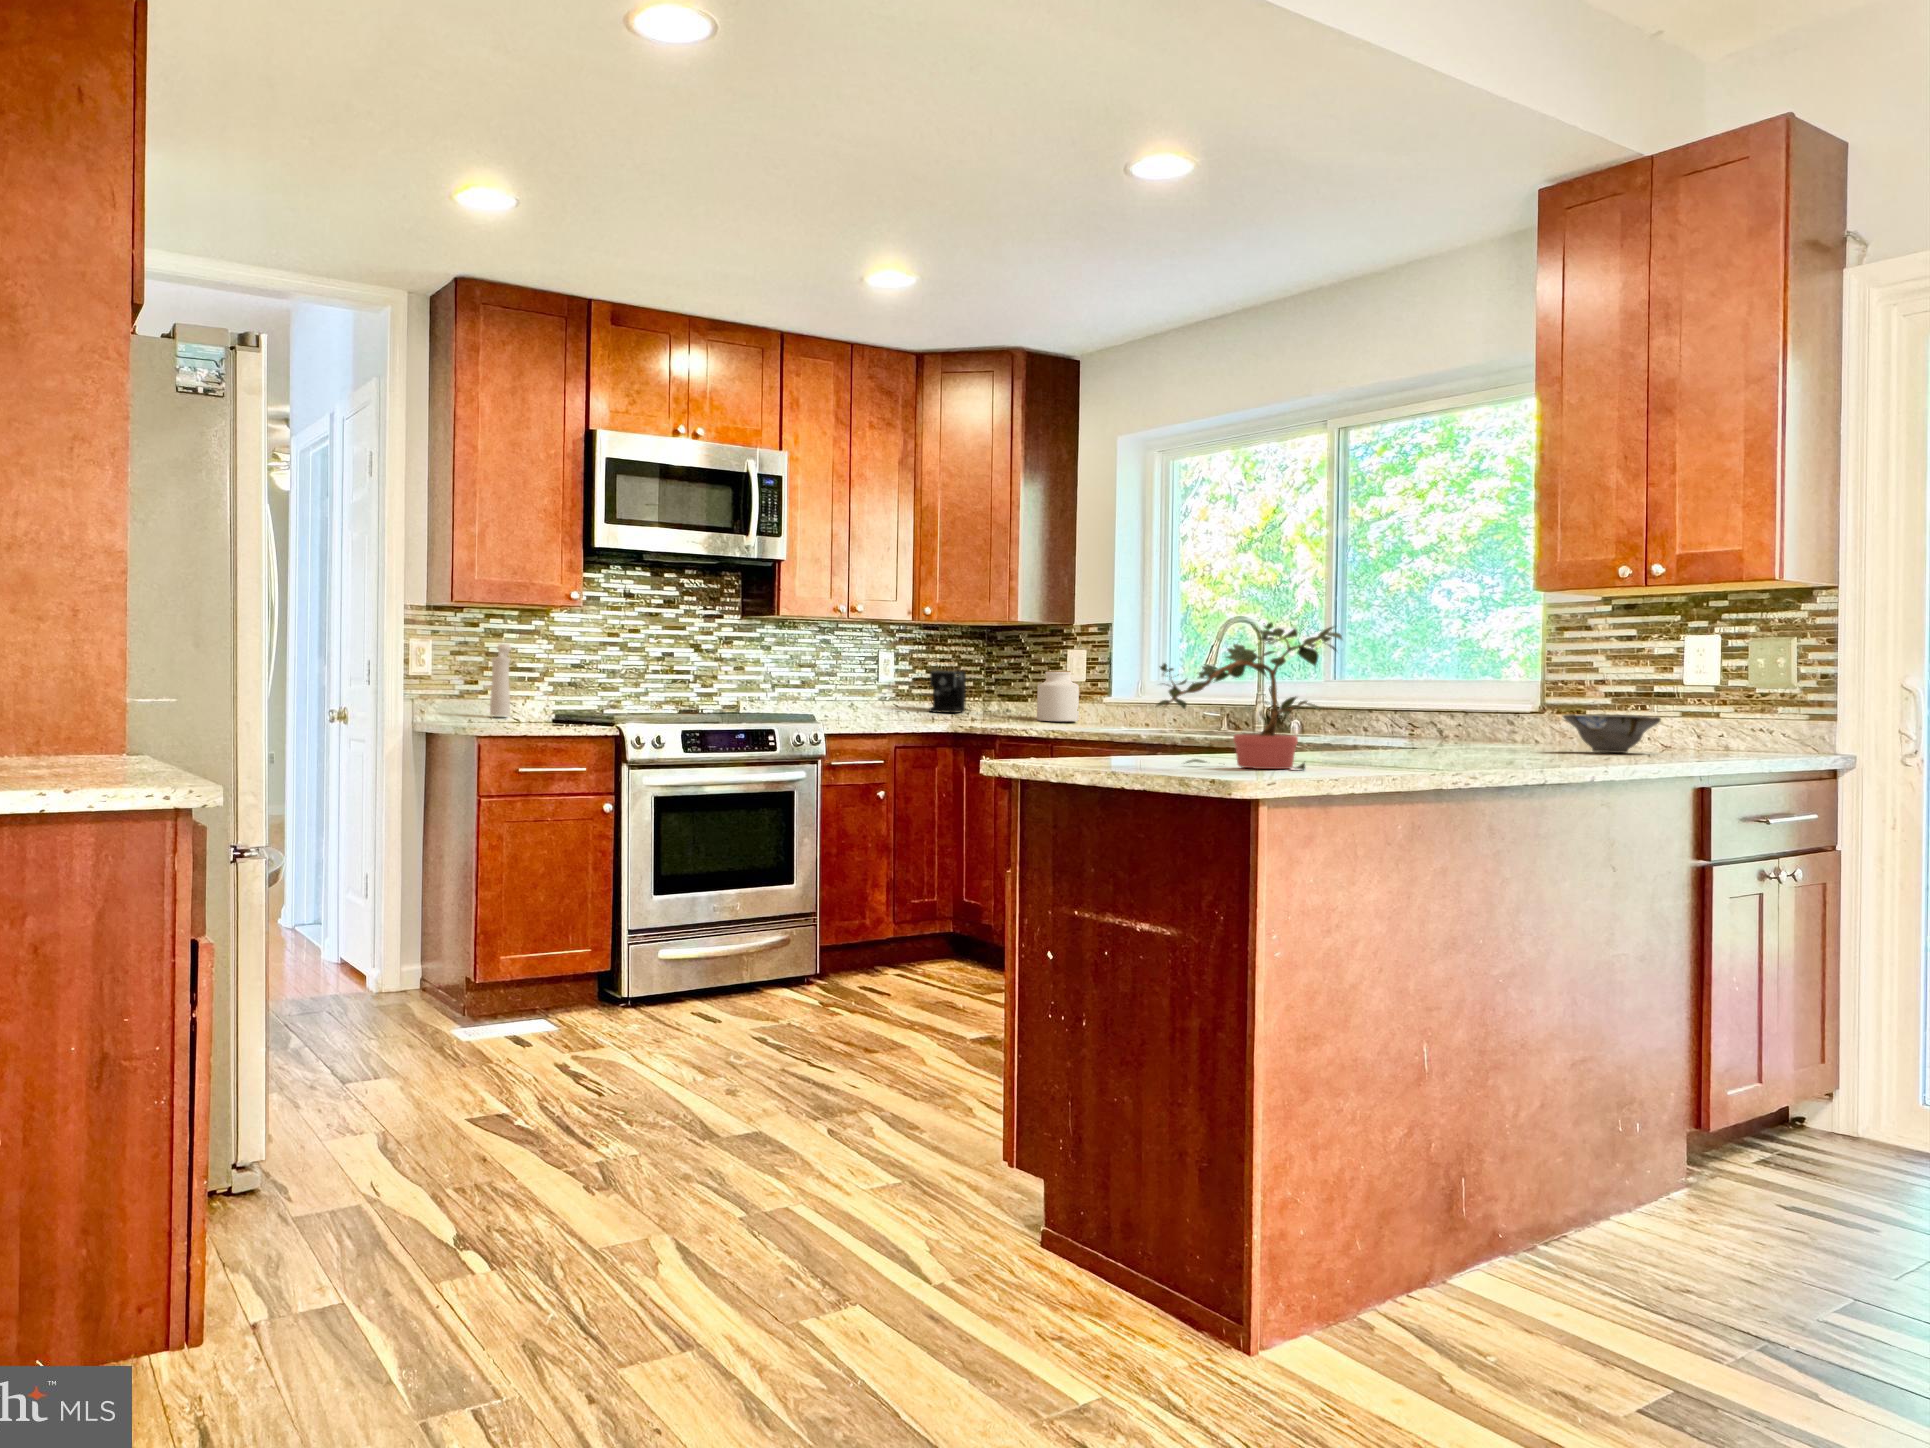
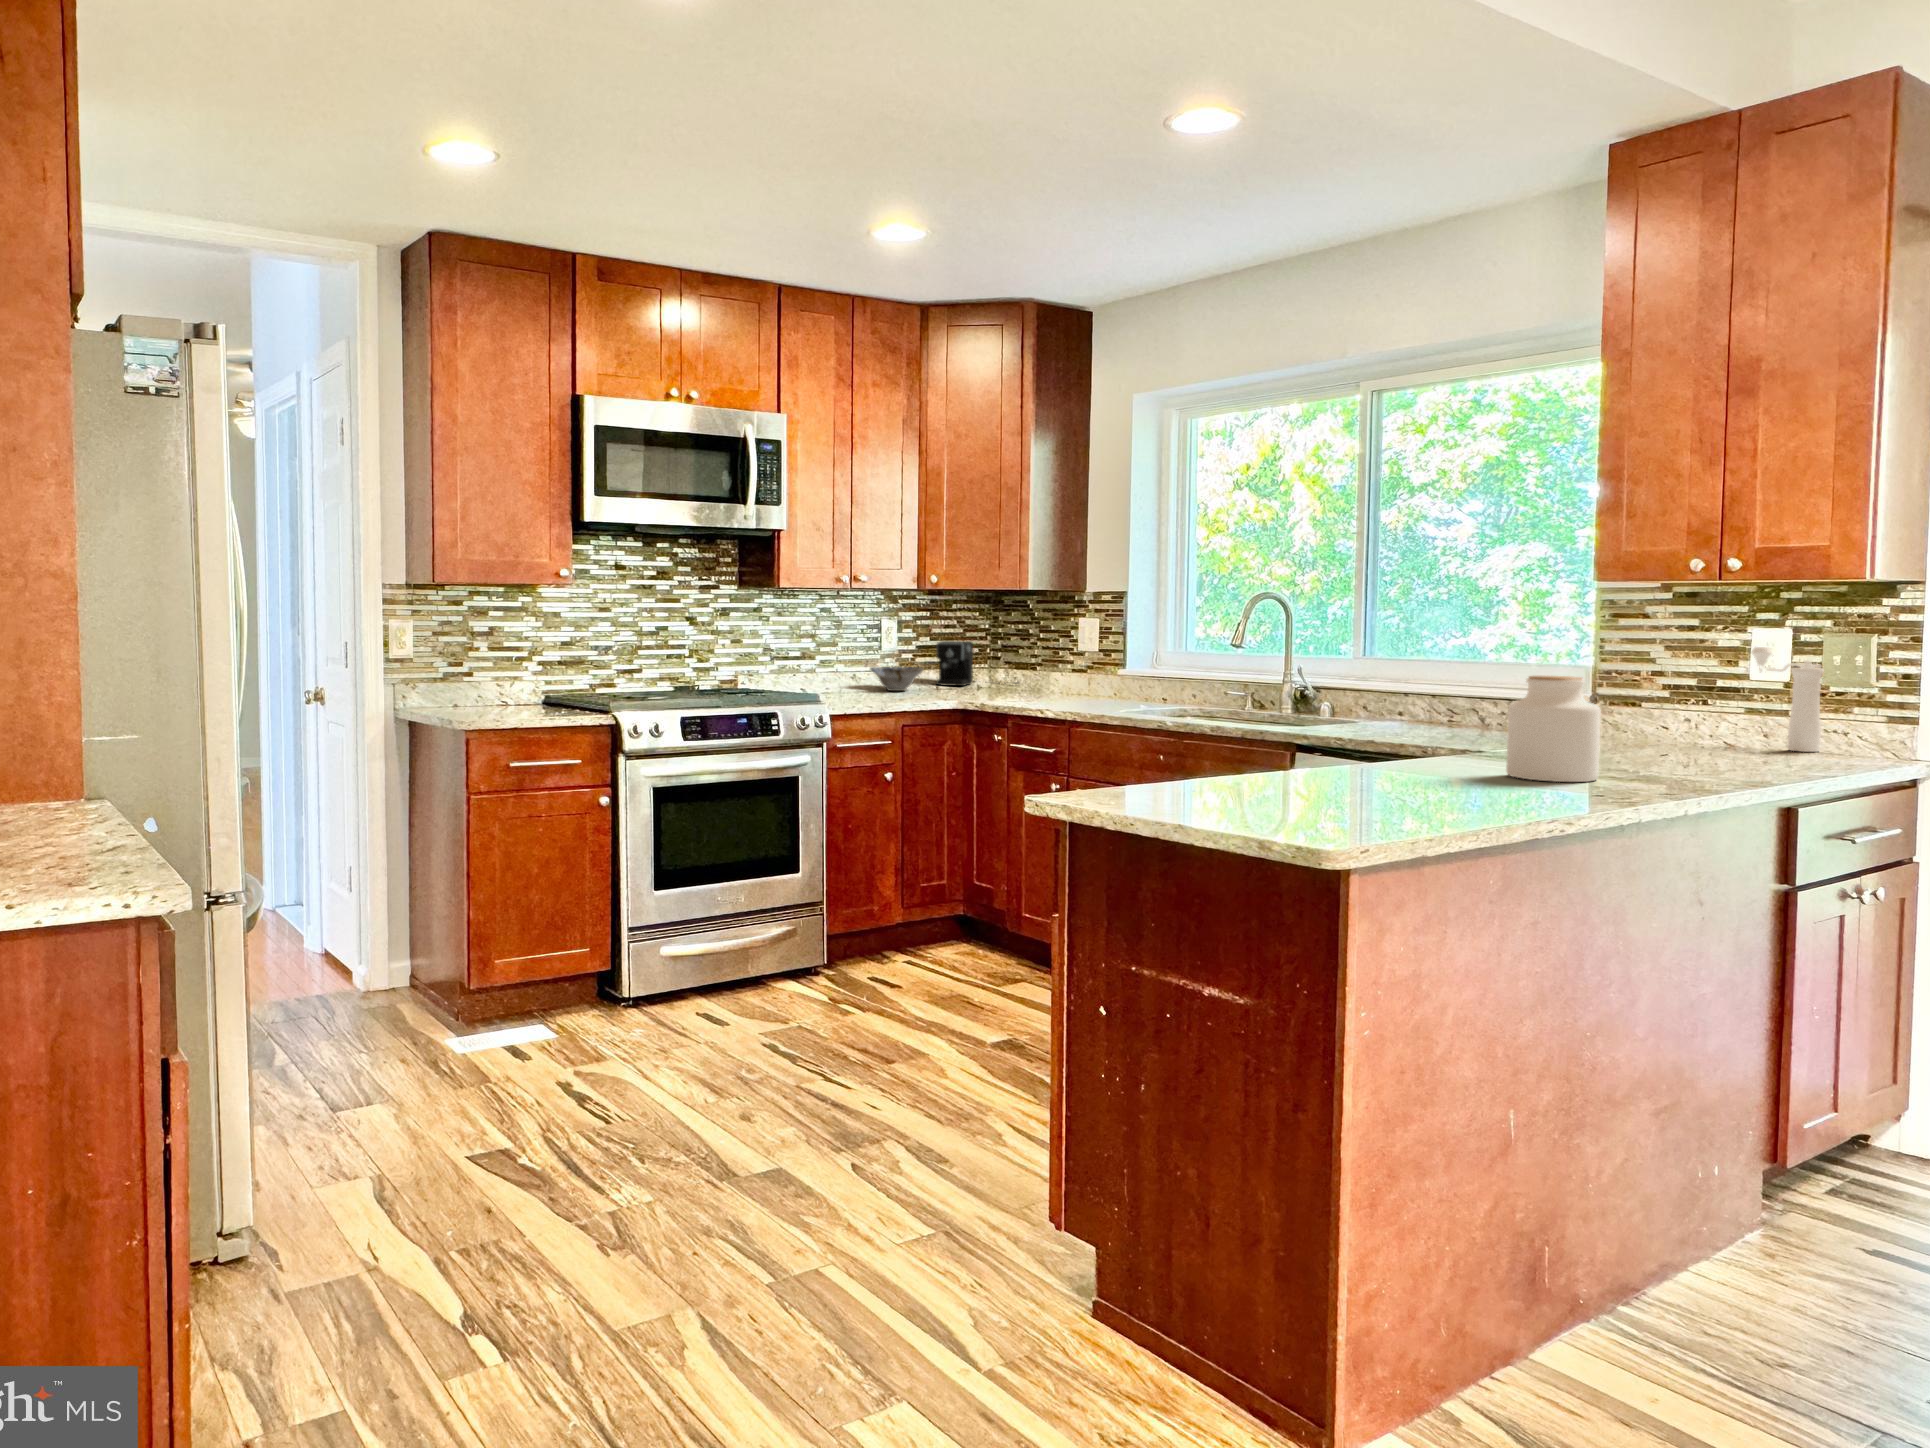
potted plant: present [1157,623,1342,770] -> none [1218,652,1441,820]
pepper mill: present [490,644,511,716] -> present [1752,647,1824,752]
jar: present [1037,671,1079,721] -> present [1506,676,1601,782]
ceramic bowl: present [1563,714,1661,753] -> present [870,667,923,691]

